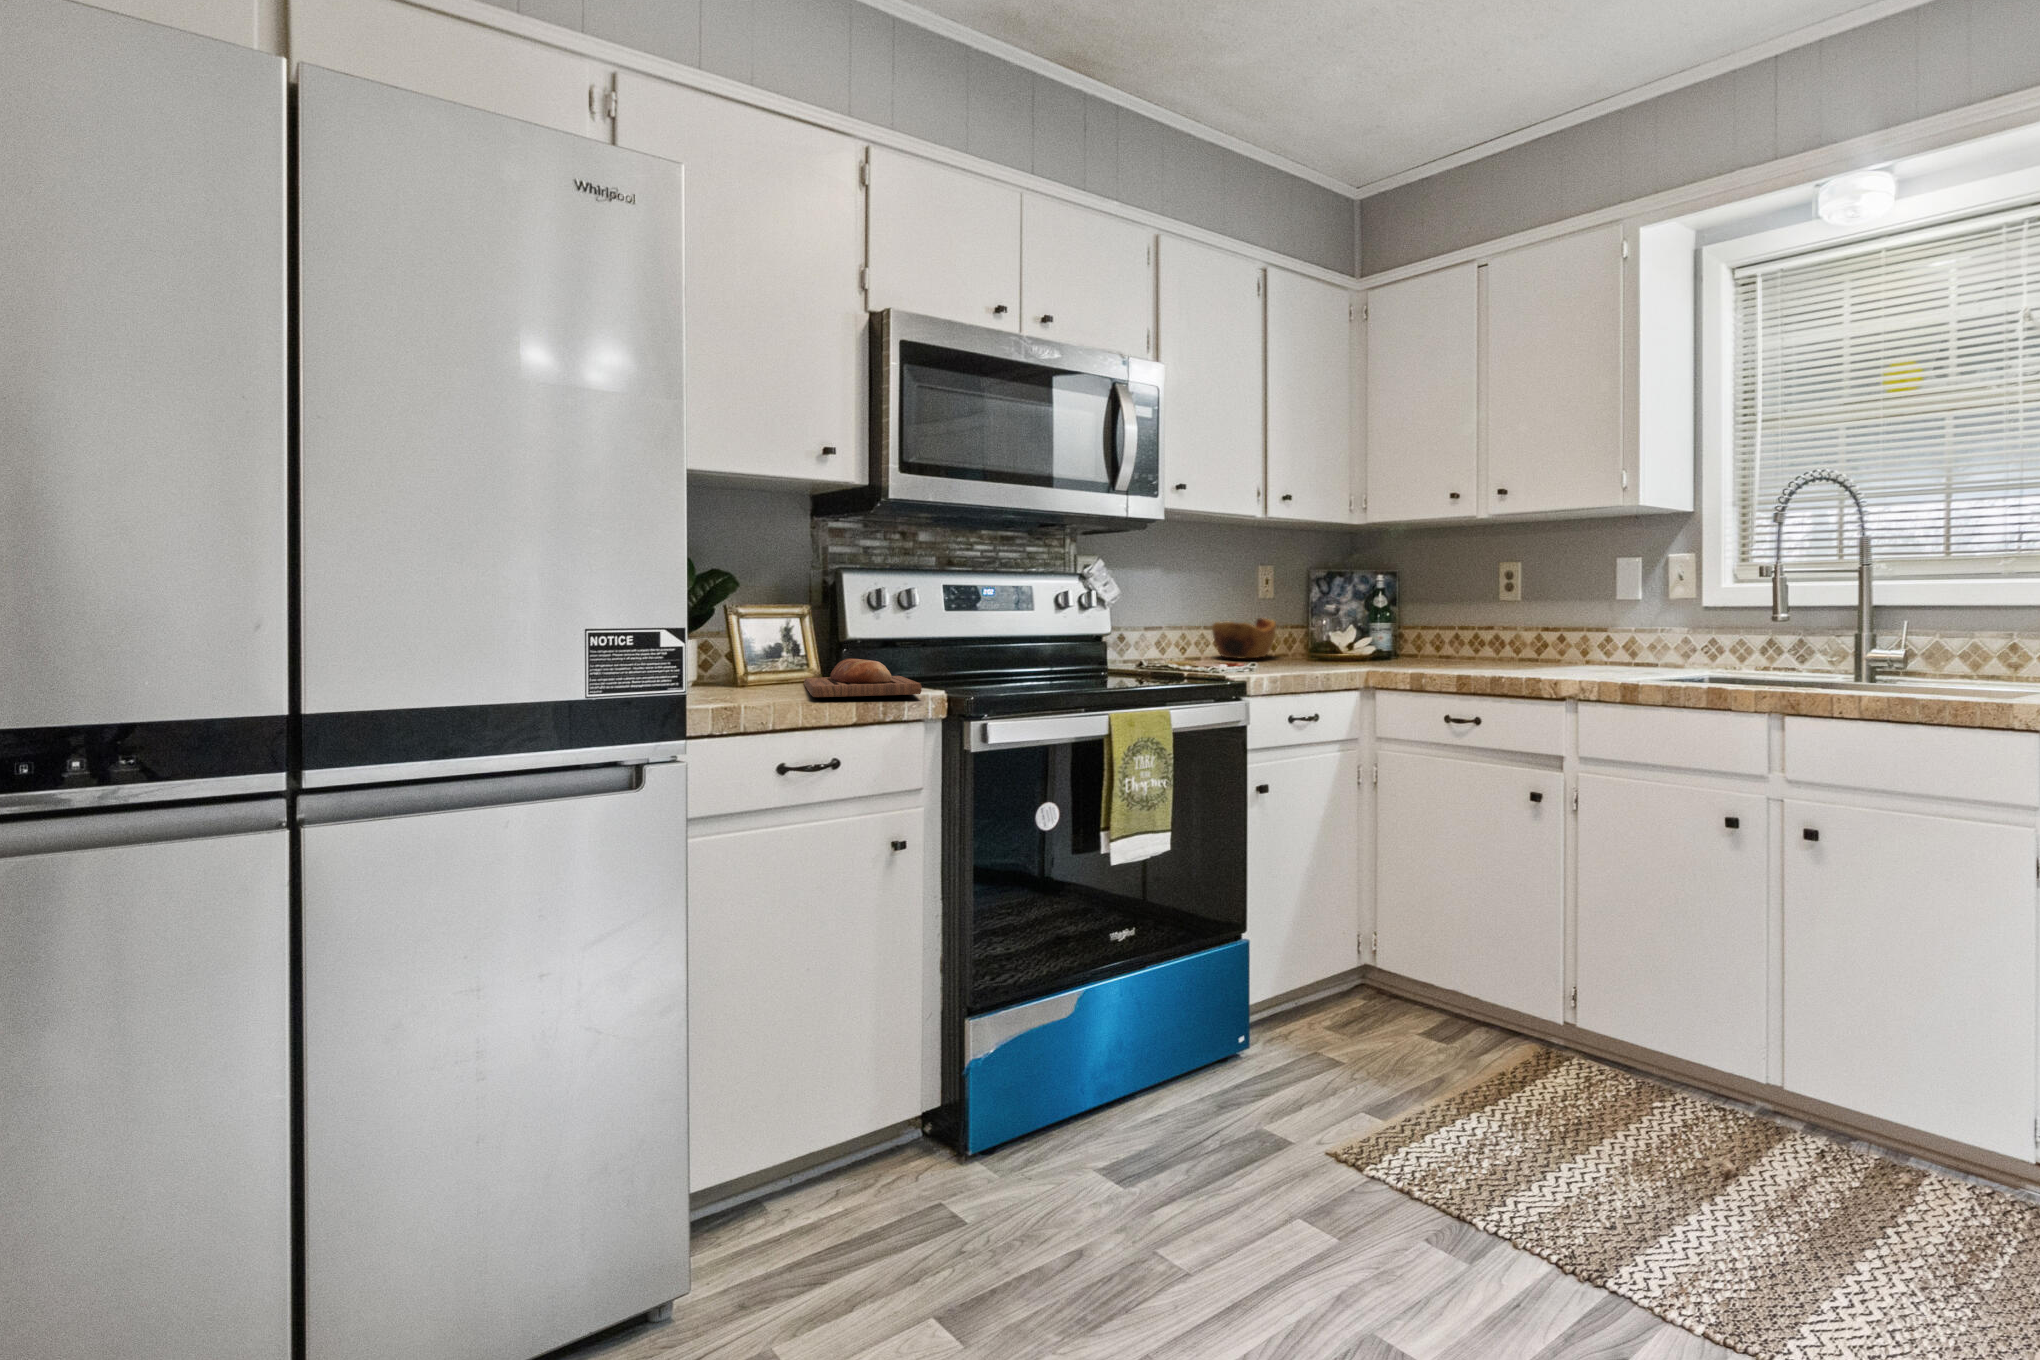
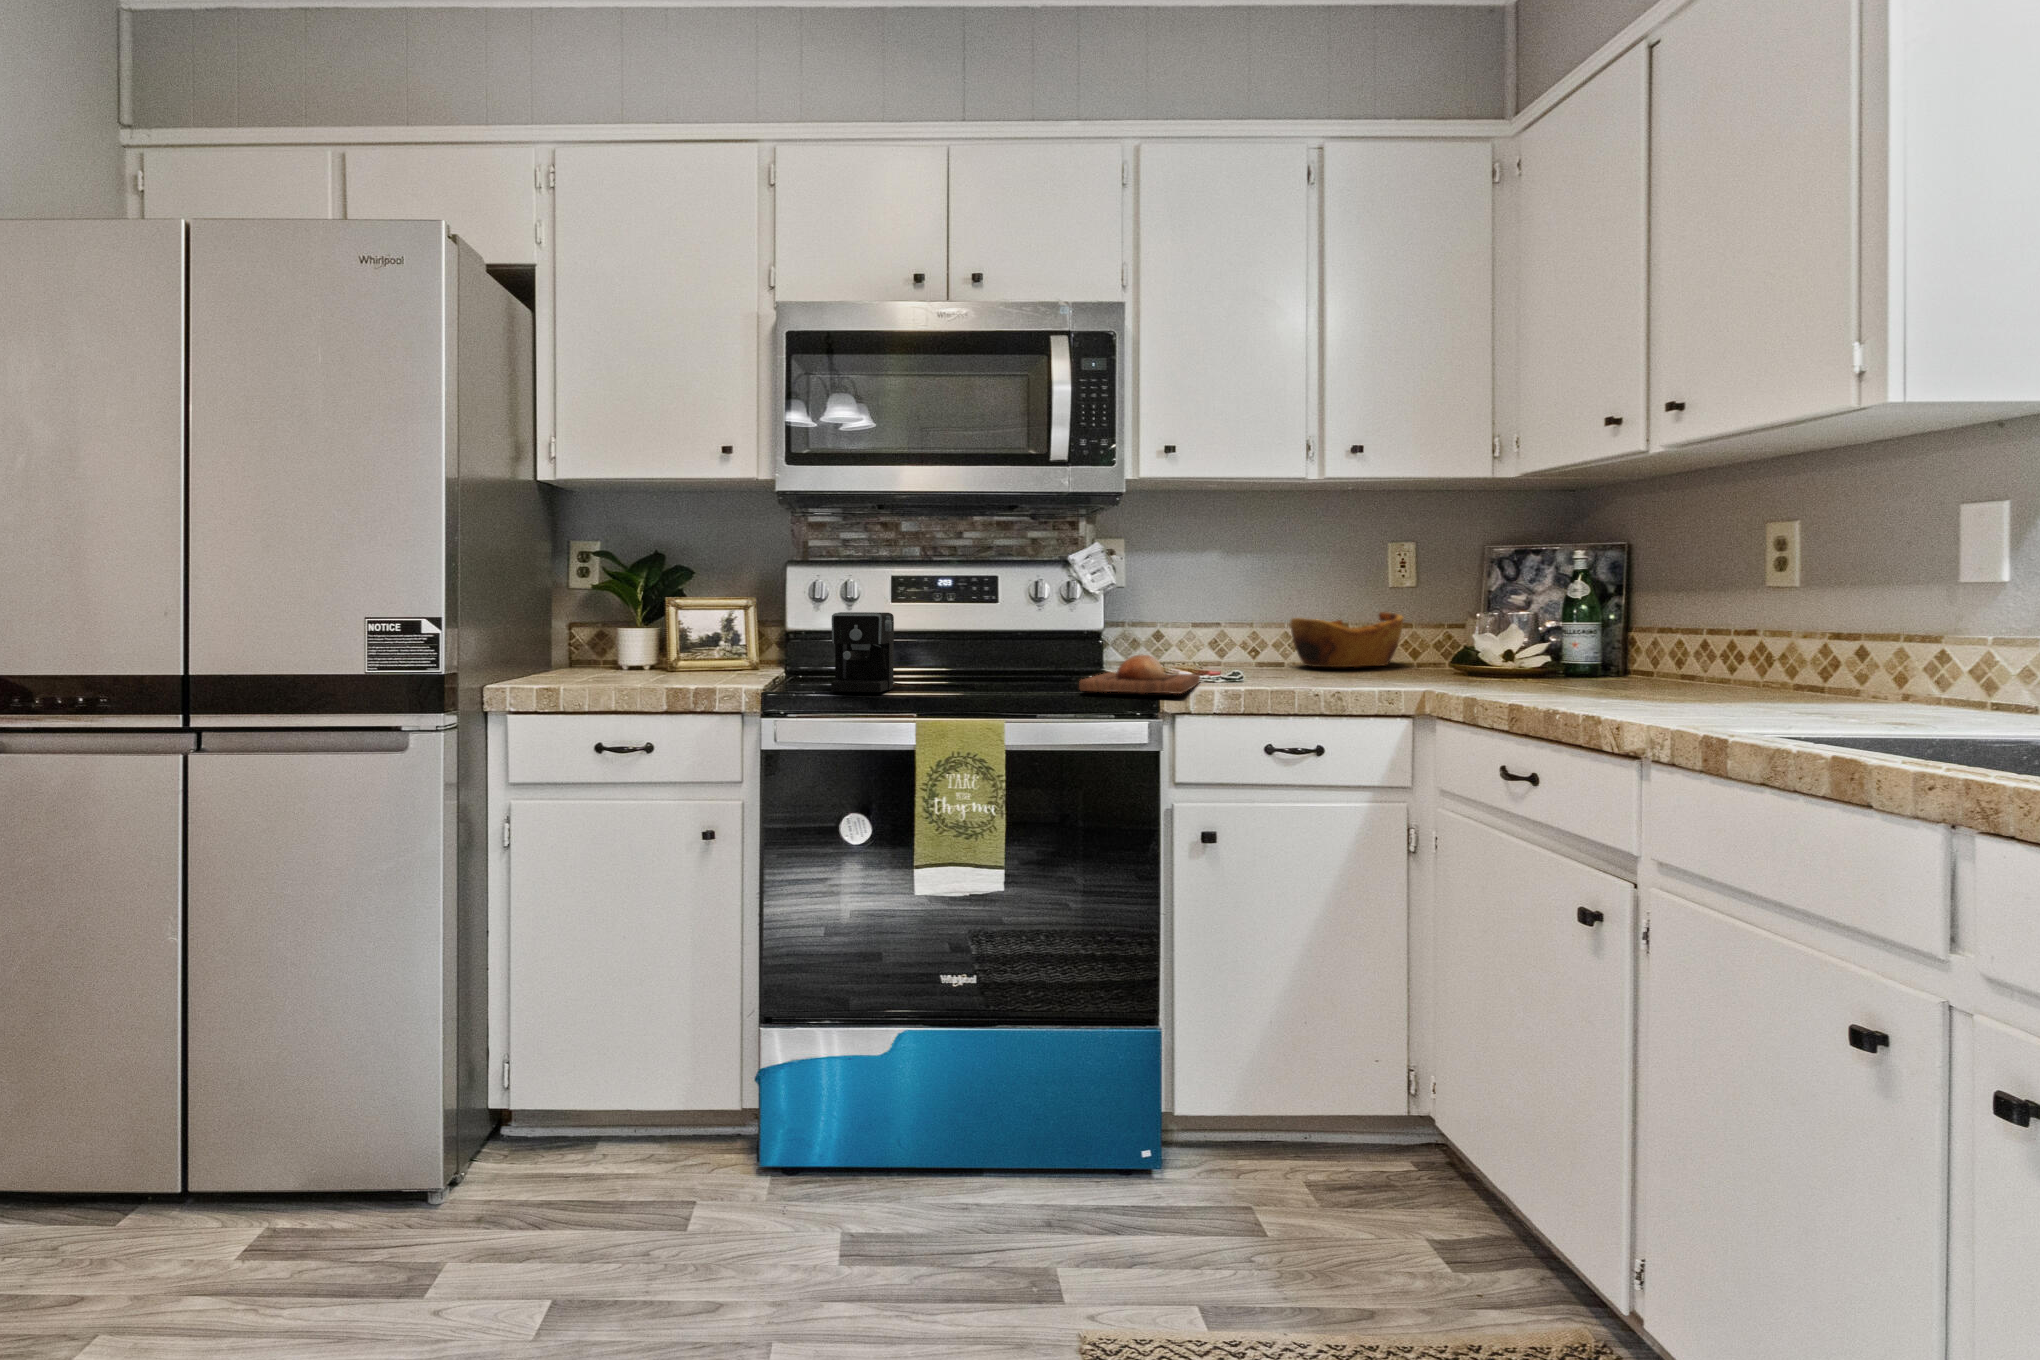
coffee maker: none [988,619,1095,692] -> present [831,612,976,692]
bread loaf: present [804,659,922,697] -> present [1079,655,1200,694]

